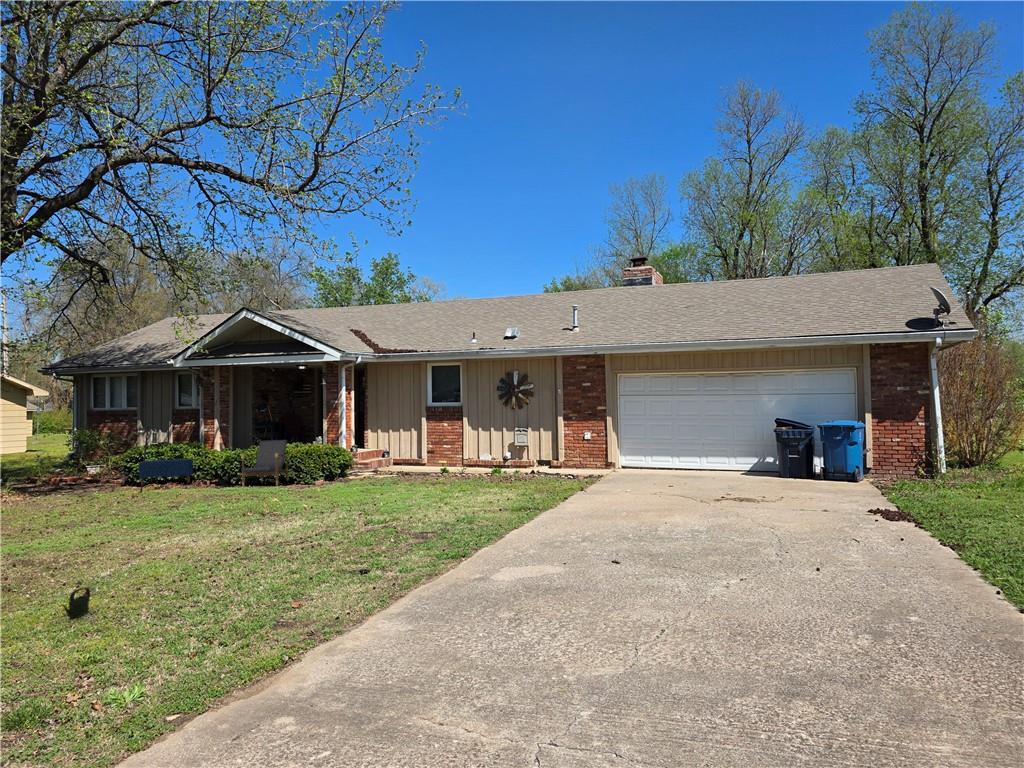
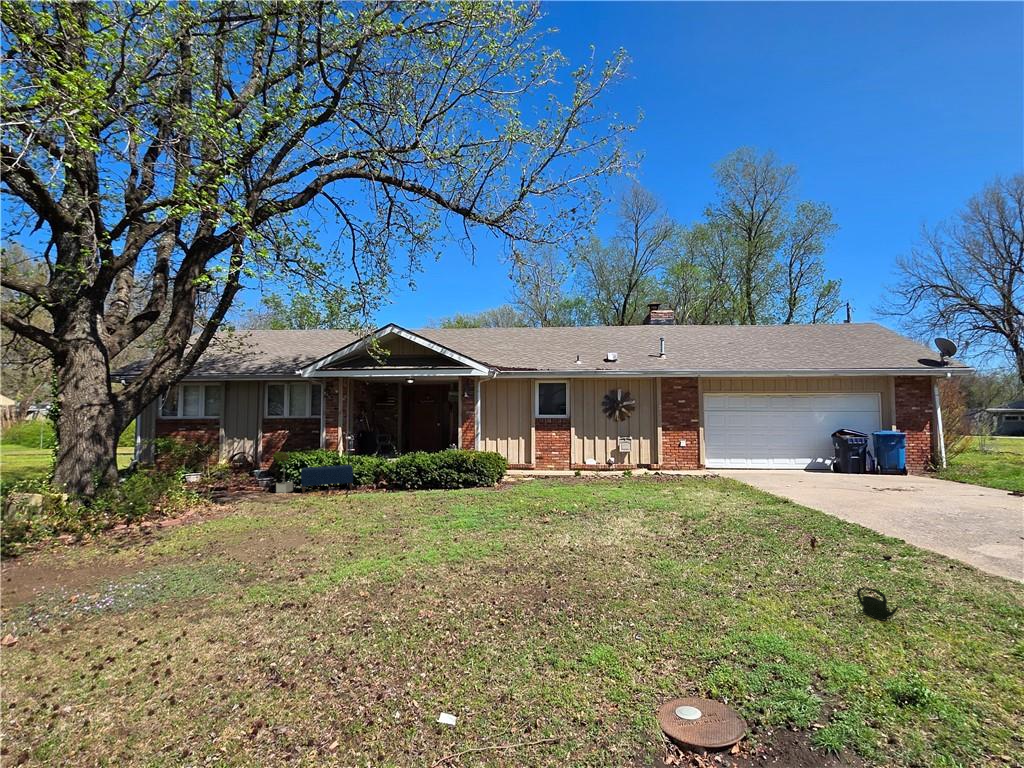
lounge chair: present [242,440,288,486] -> none [428,447,465,492]
potted tree: none [120,443,142,484] -> present [273,451,293,493]
watering can: present [61,587,90,619] -> present [857,588,902,620]

